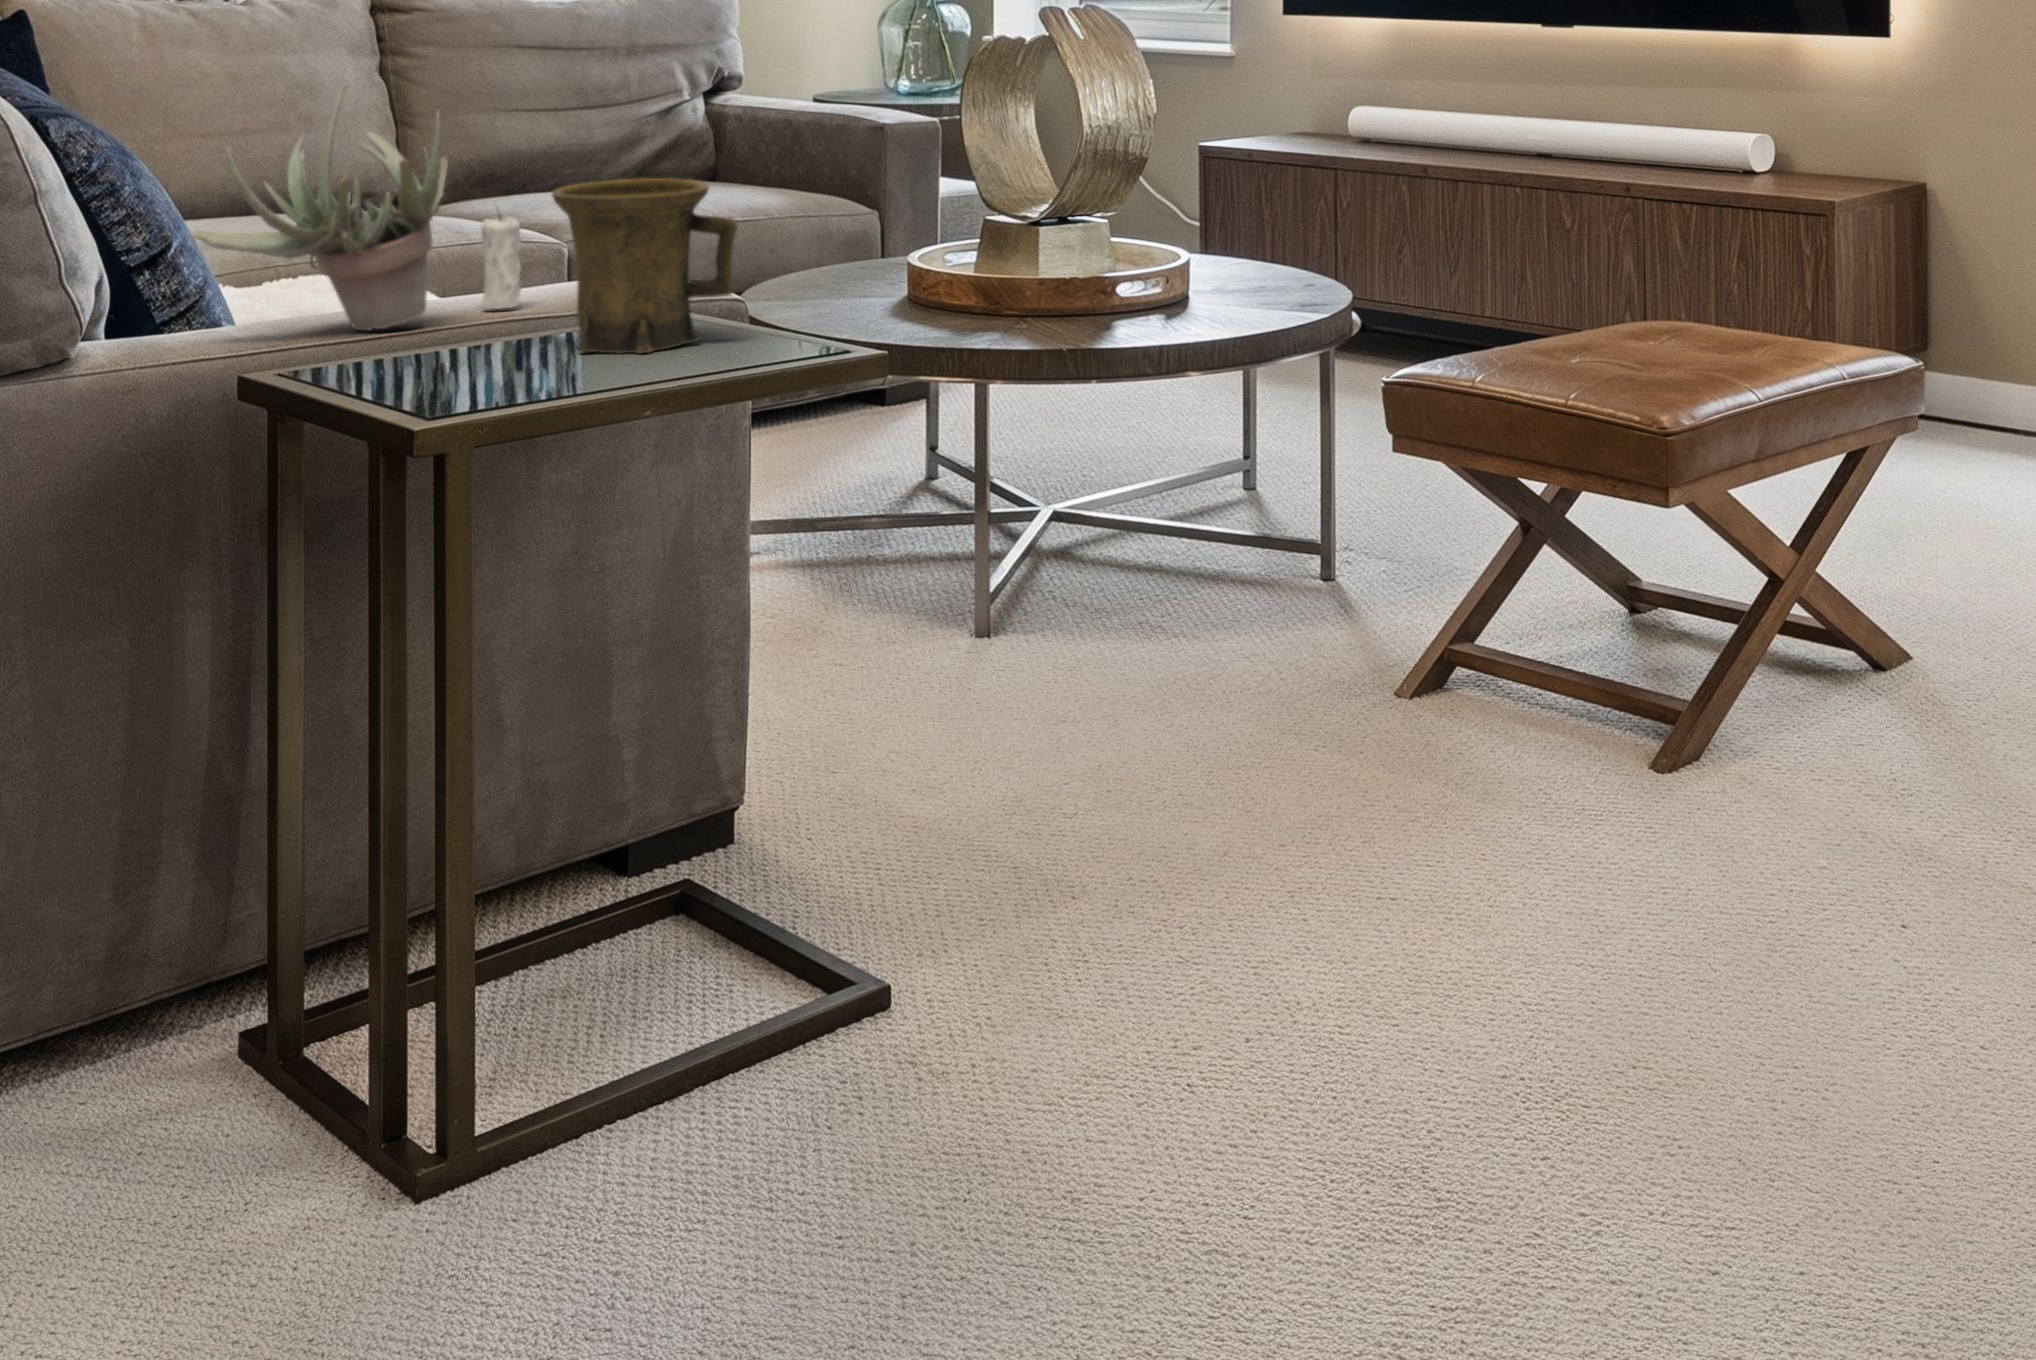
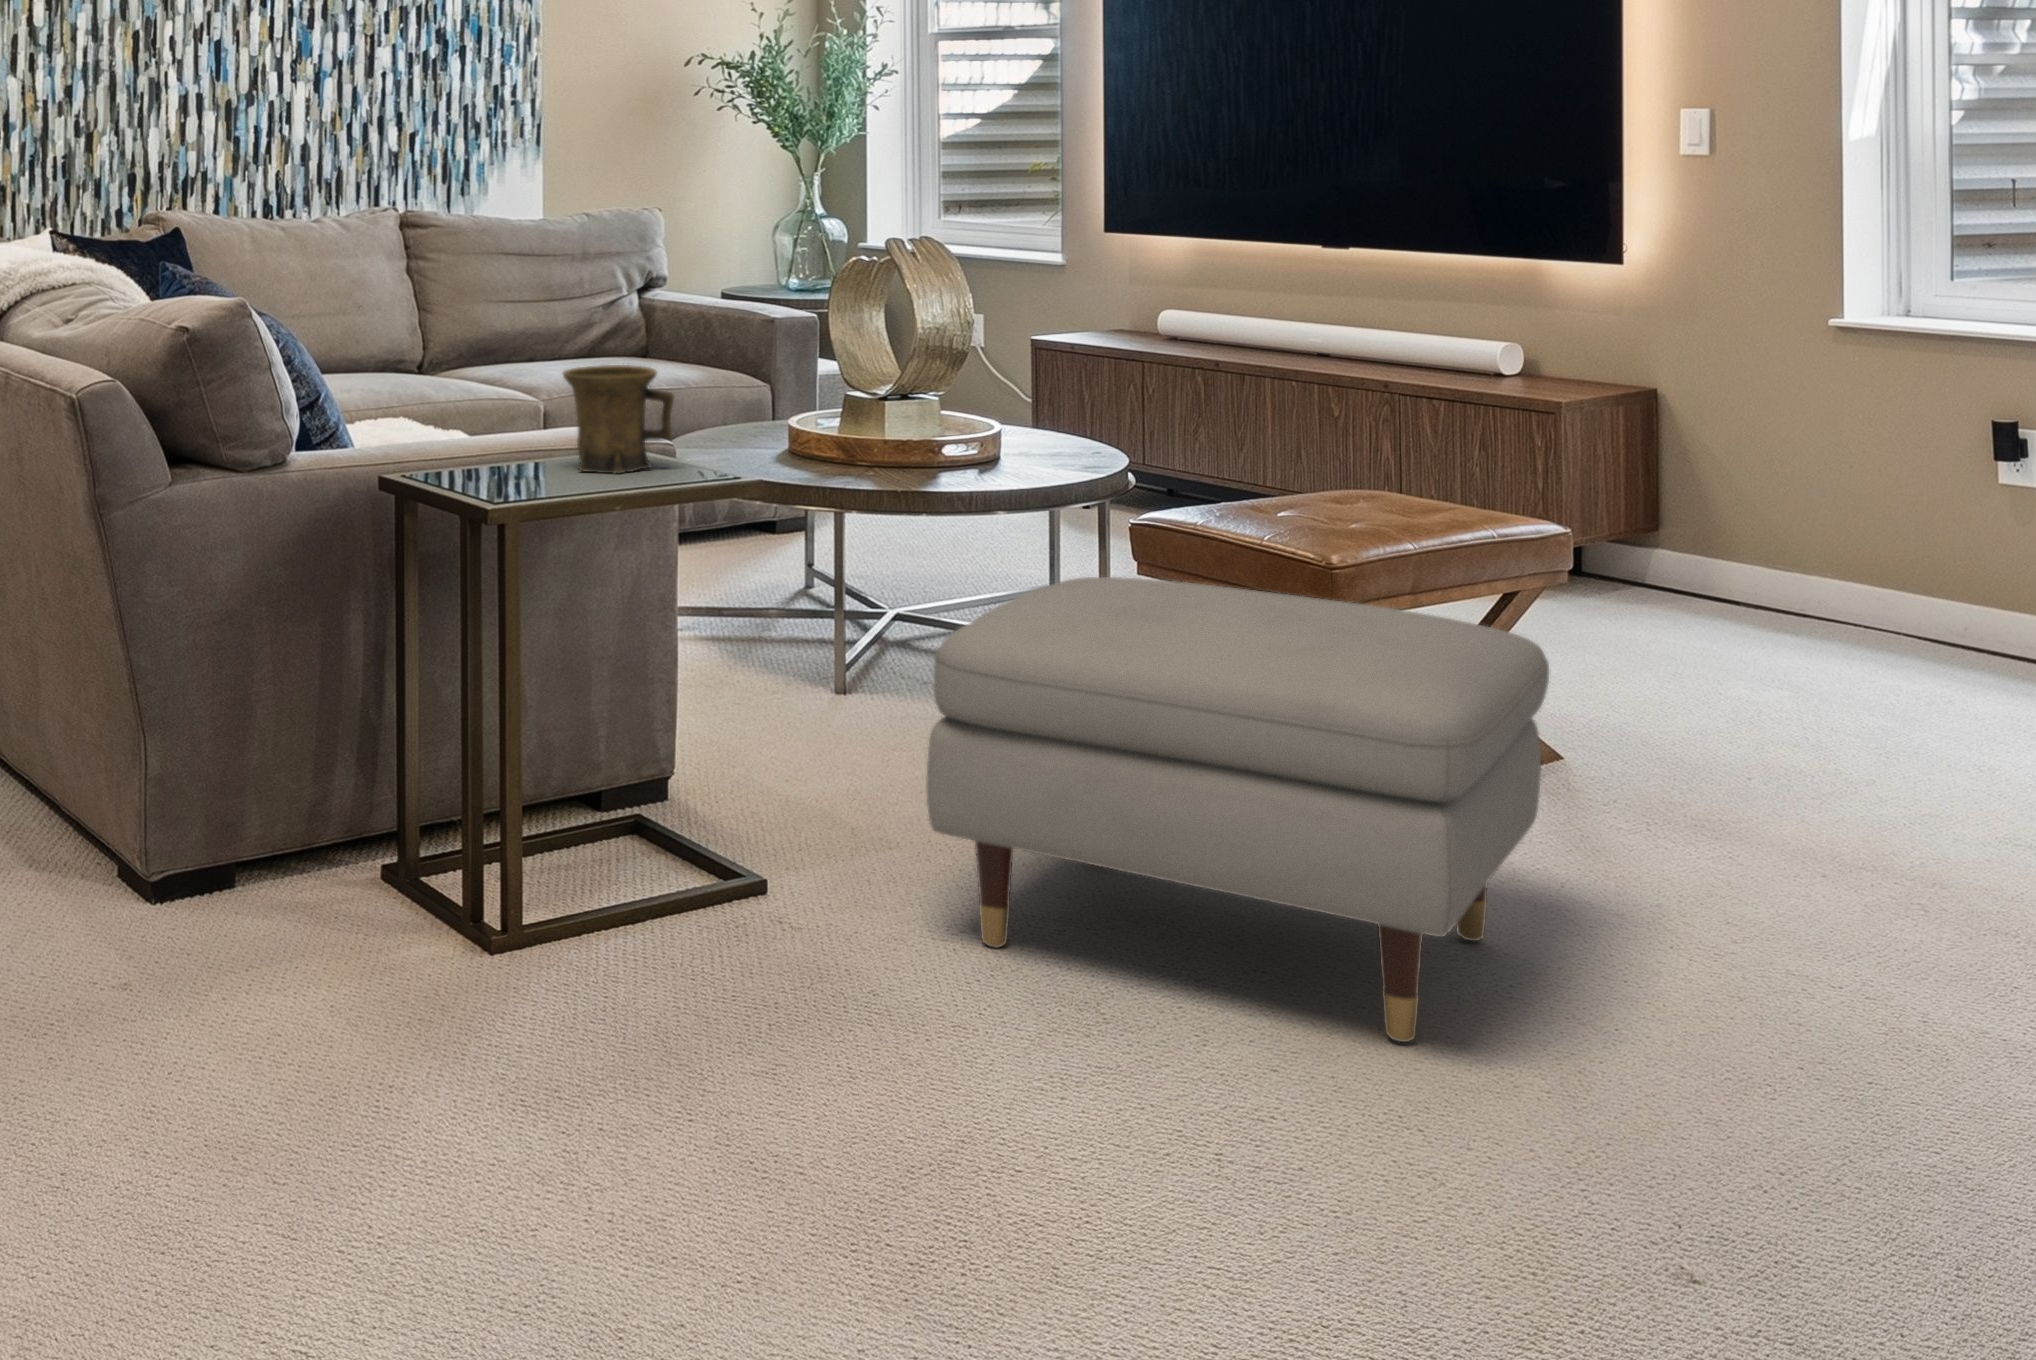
succulent plant: present [192,87,448,330] -> none [349,303,494,454]
candle: present [481,211,522,309] -> none [511,373,536,444]
ottoman: none [1141,472,2009,1182] -> present [927,577,1549,1042]

